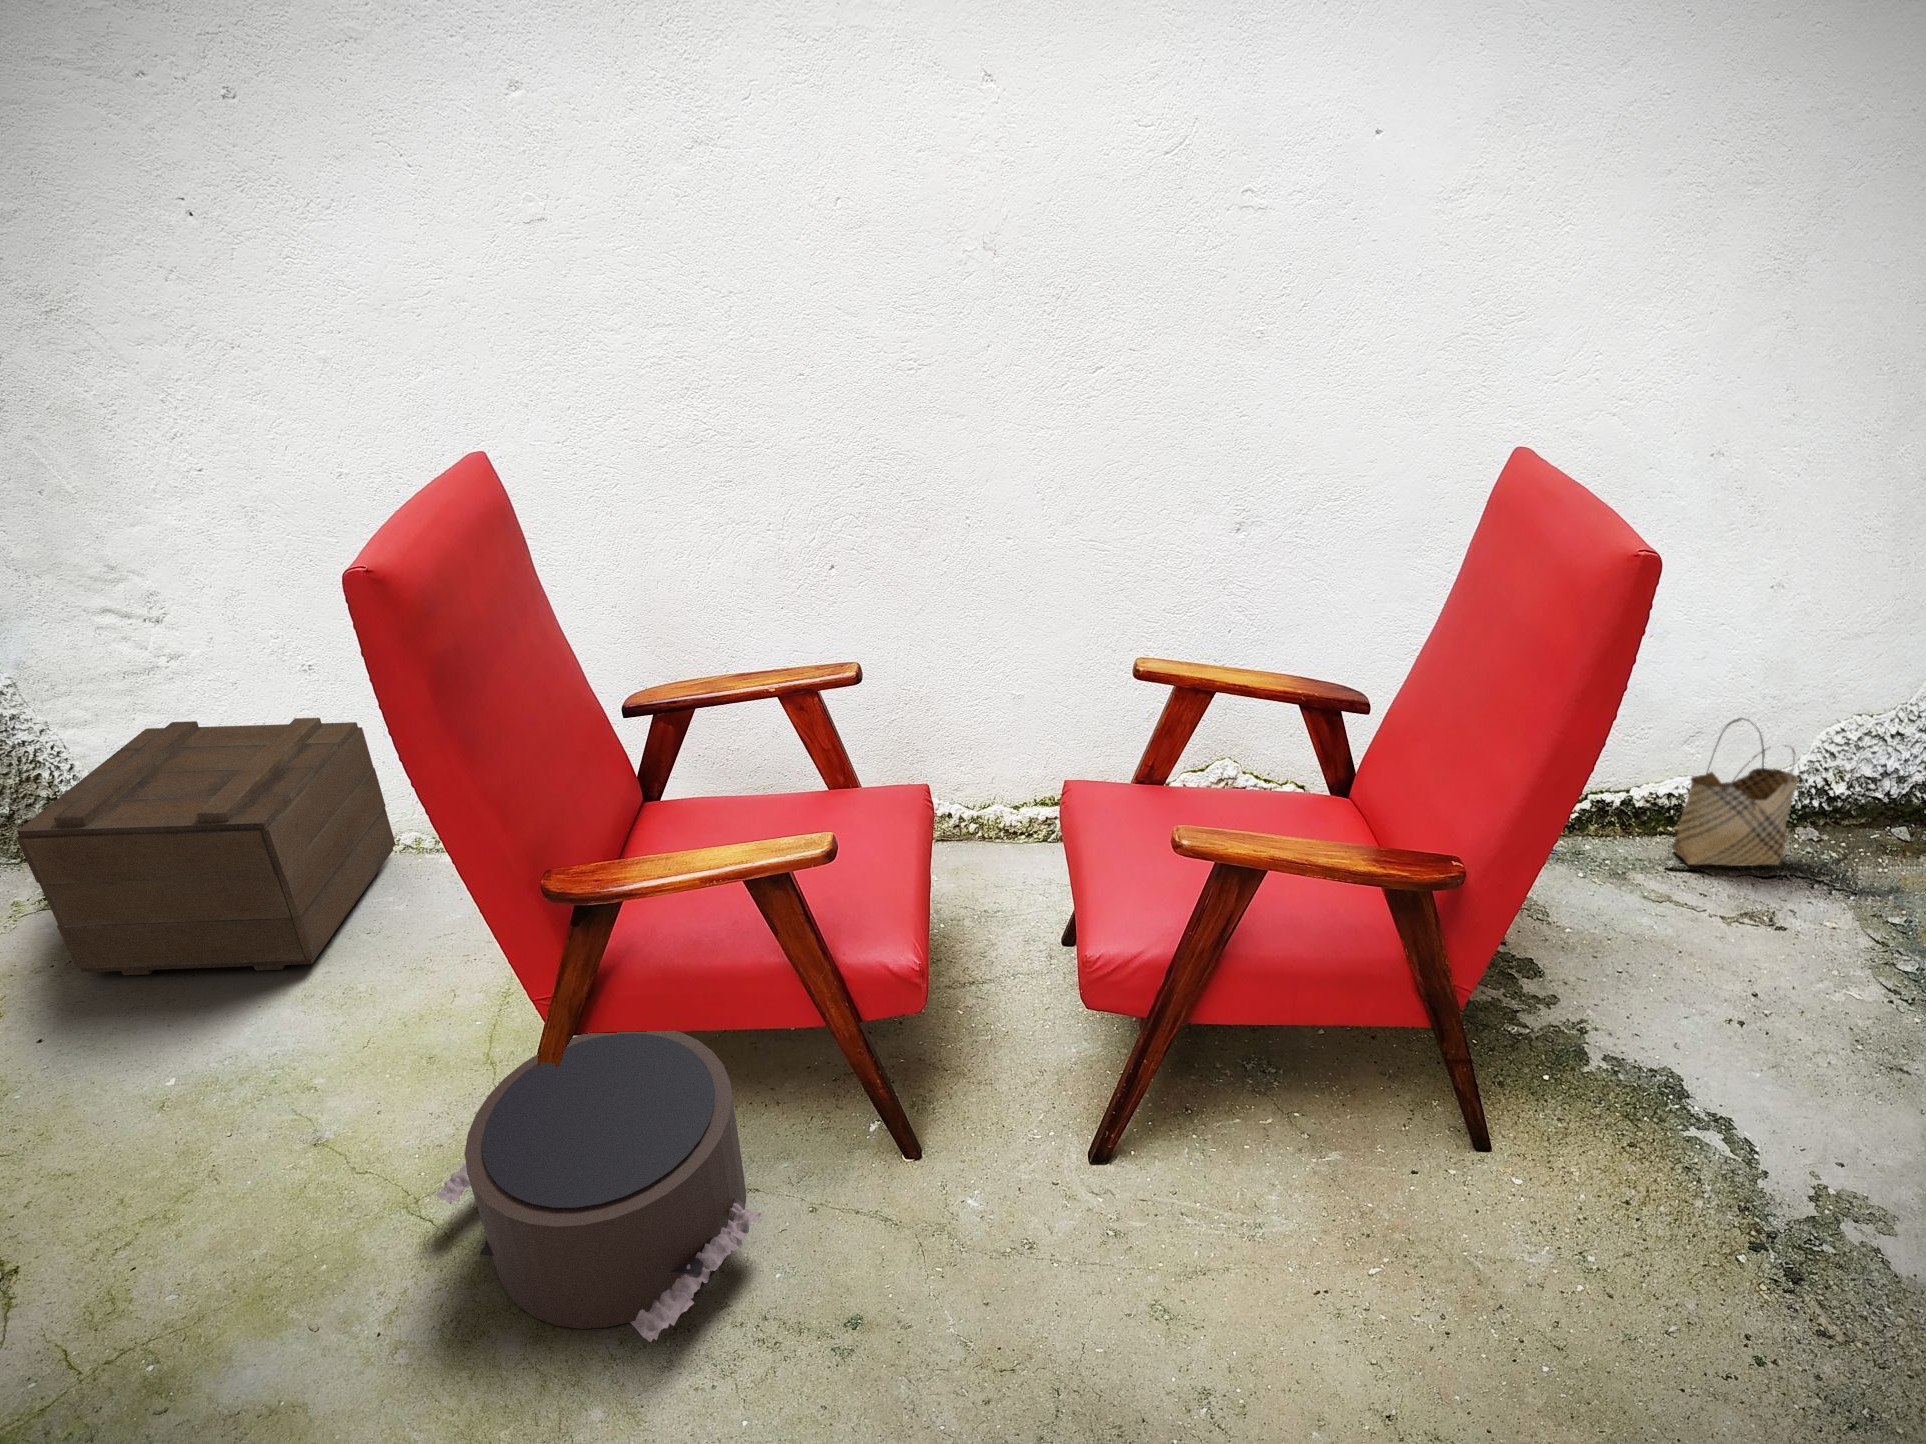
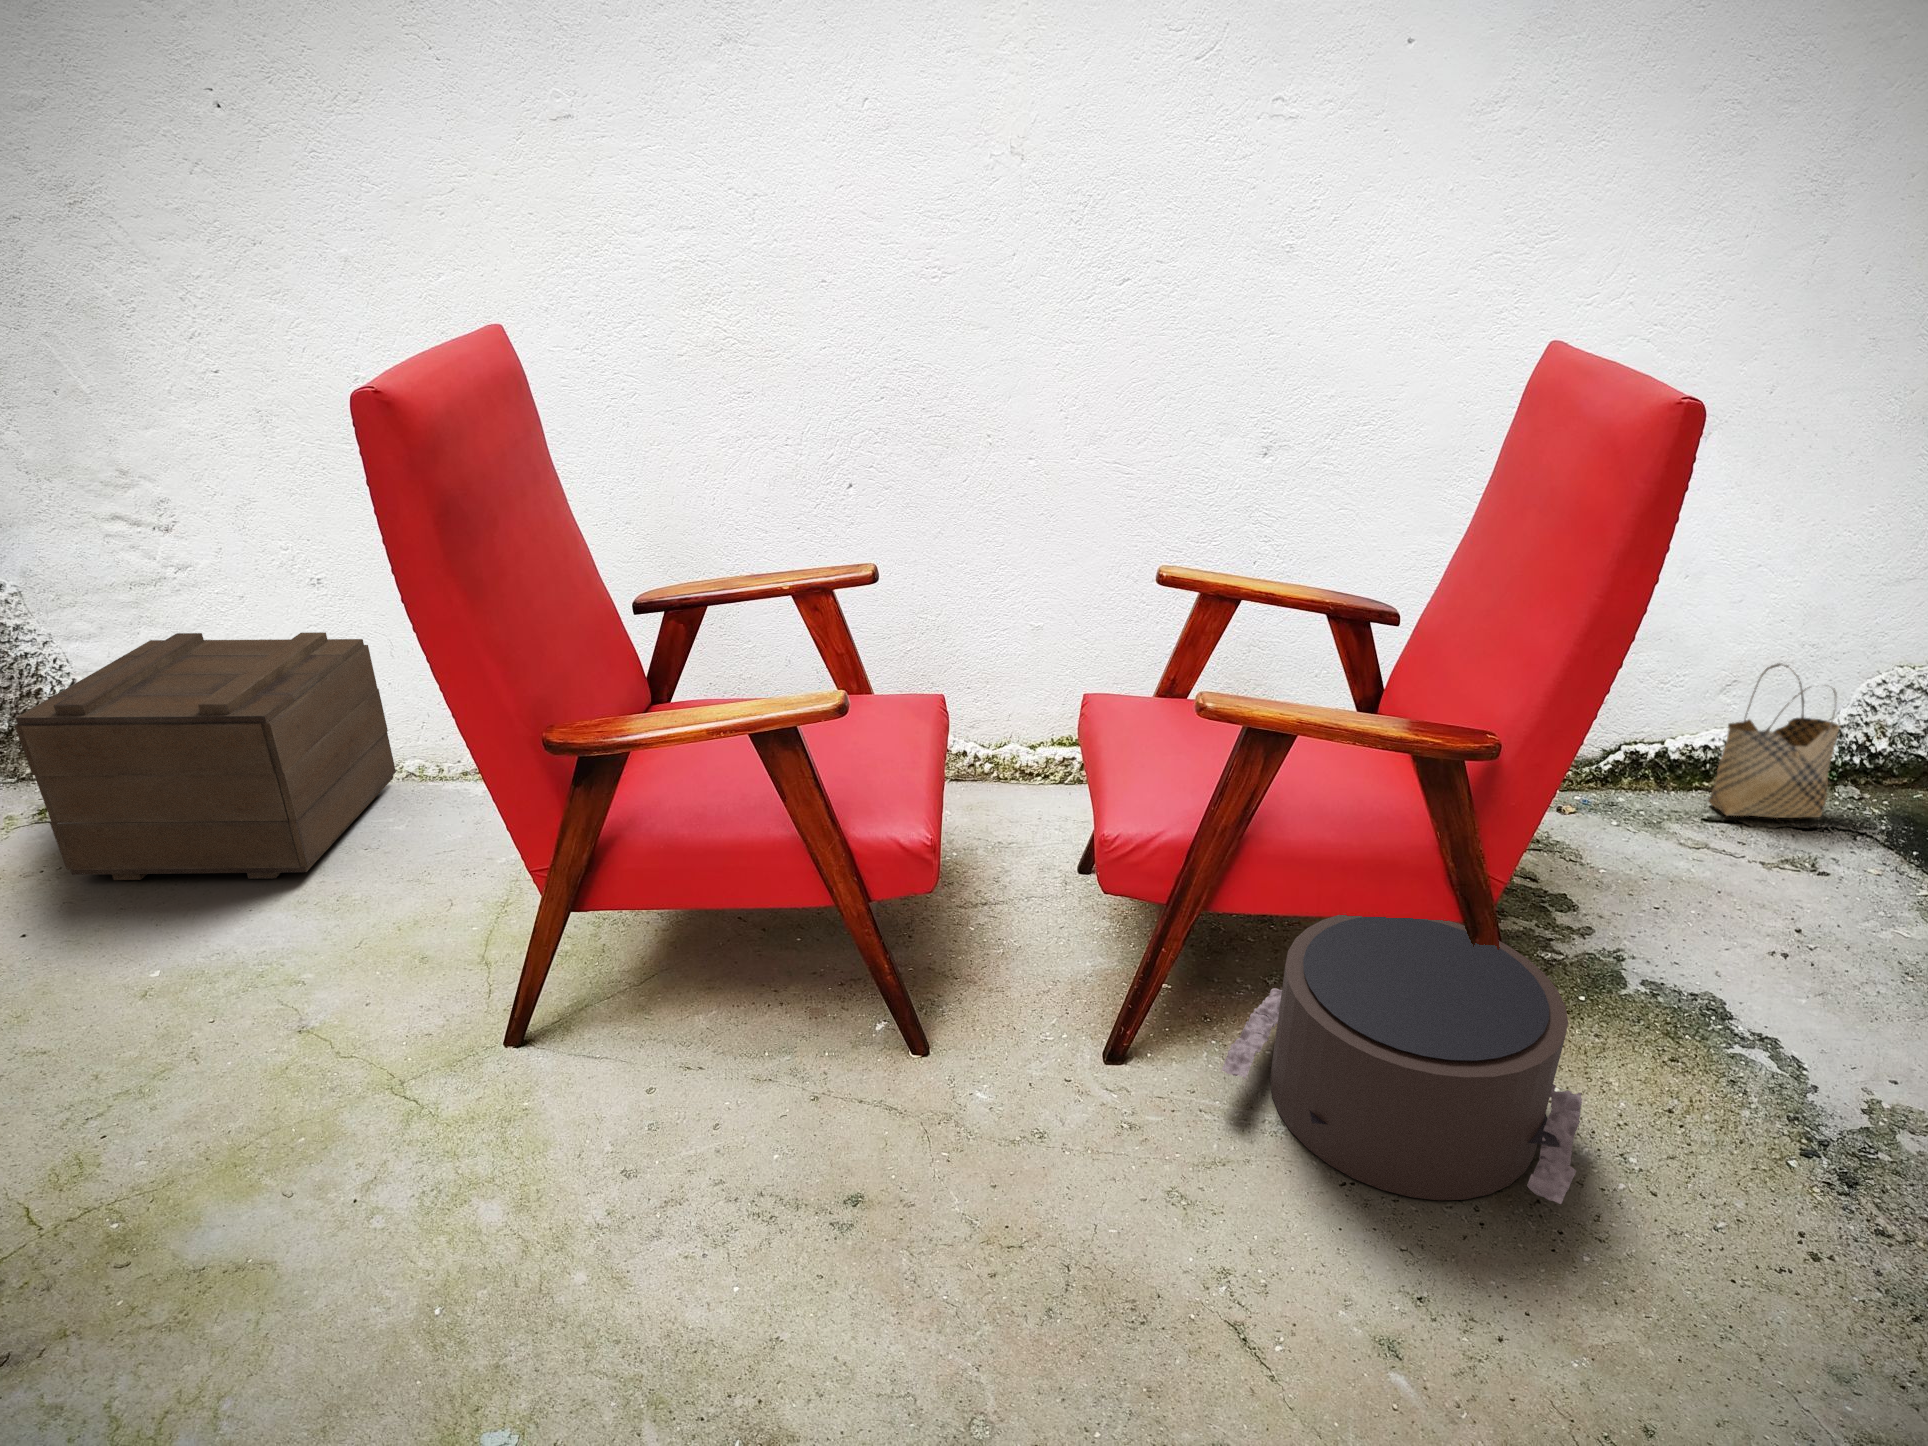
pouf: present [436,1031,761,1342] -> present [1221,915,1582,1204]

